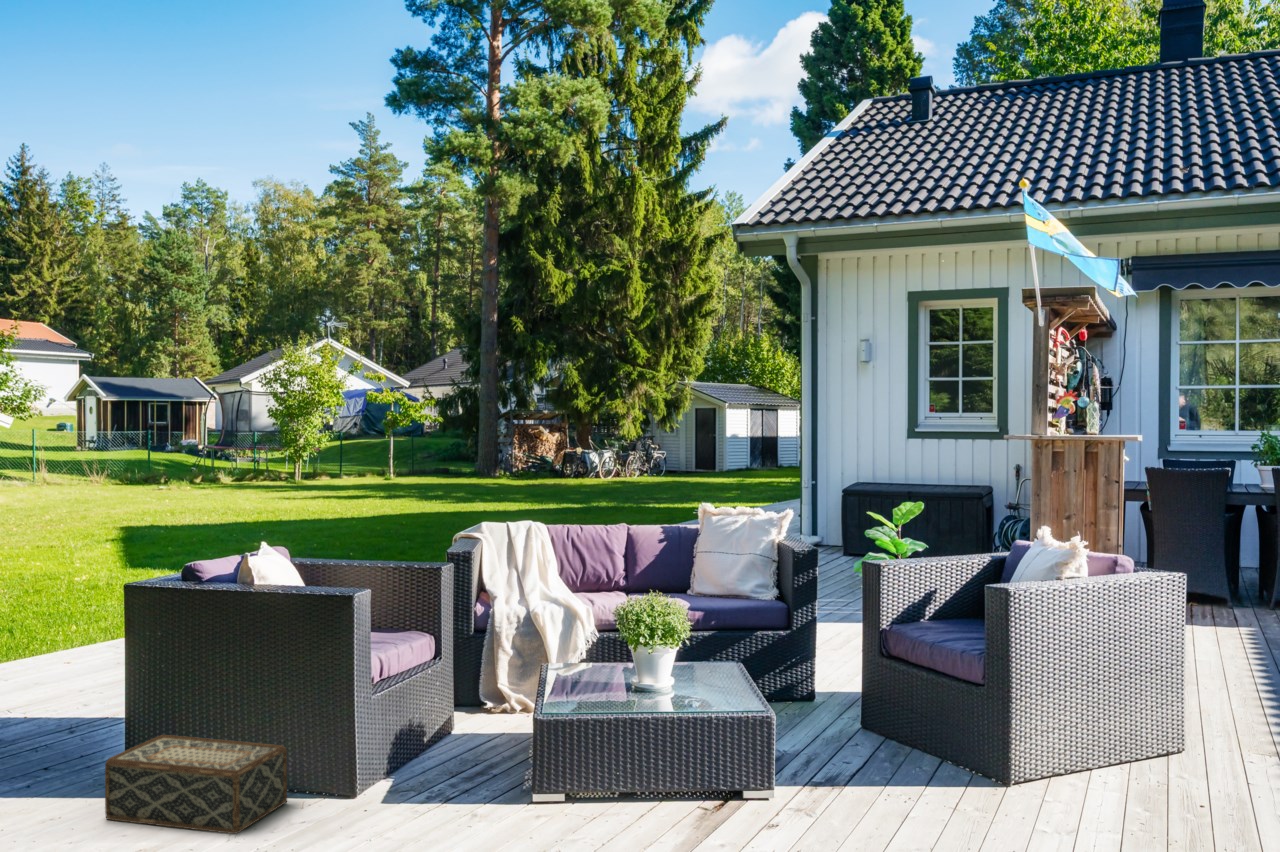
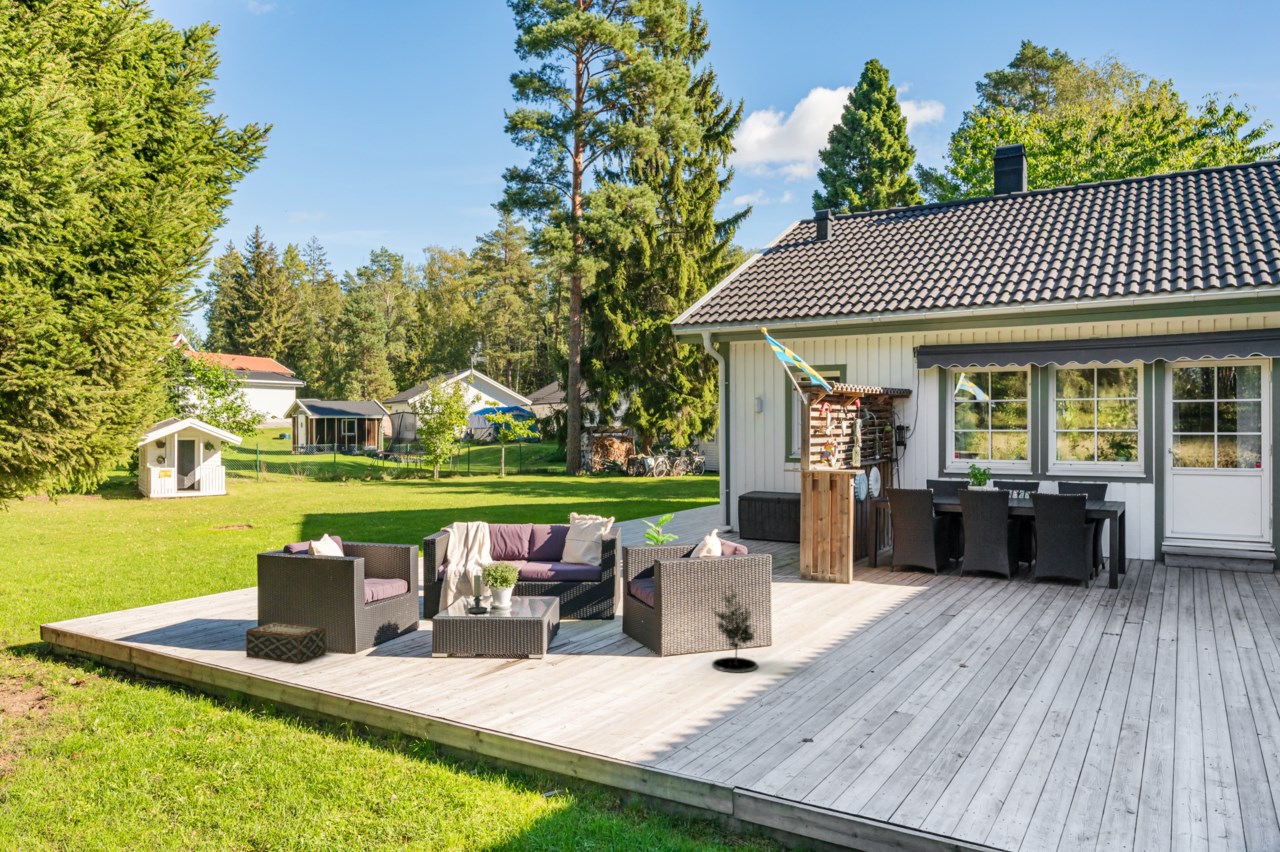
candle holder: none [602,622,645,706] -> present [467,575,487,613]
potted tree: none [1107,632,1230,815] -> present [712,592,758,673]

